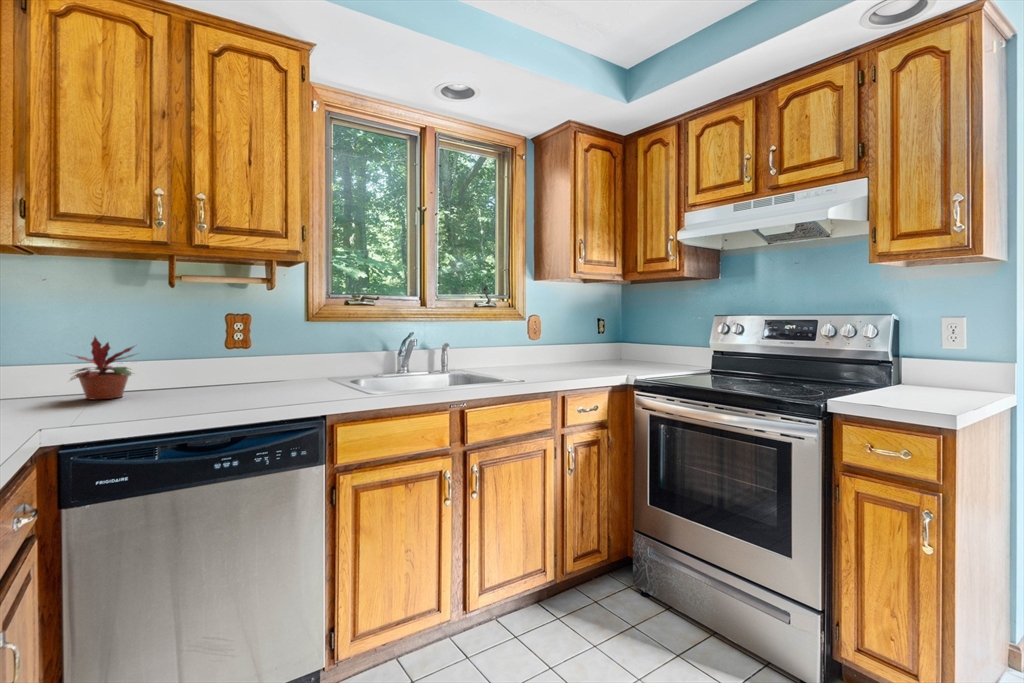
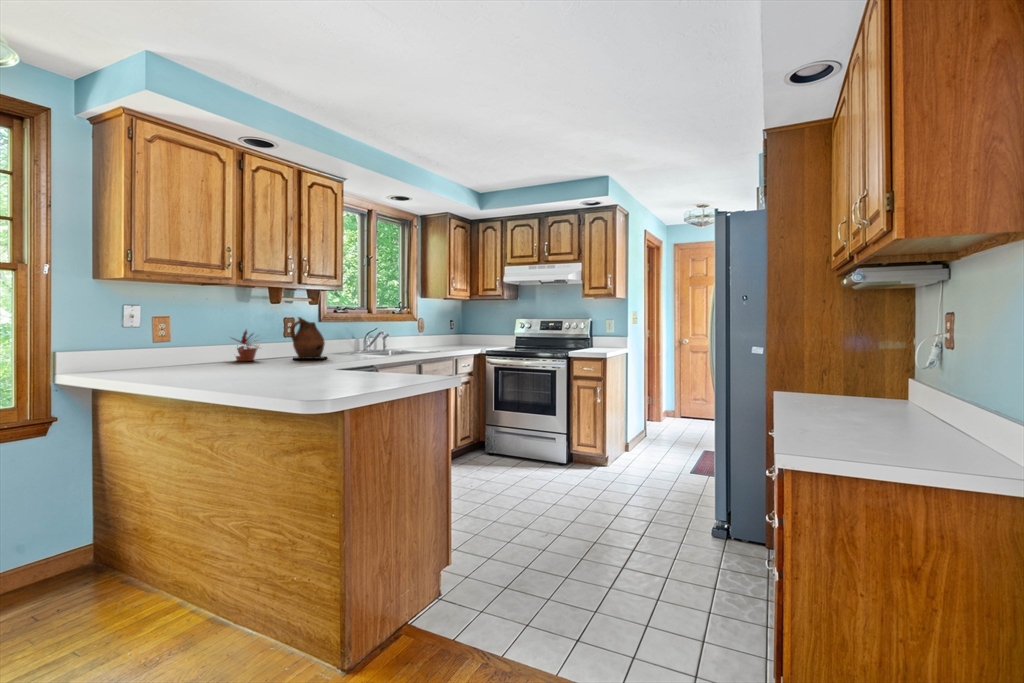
ceramic pitcher: none [177,313,269,401] -> present [290,317,325,359]

